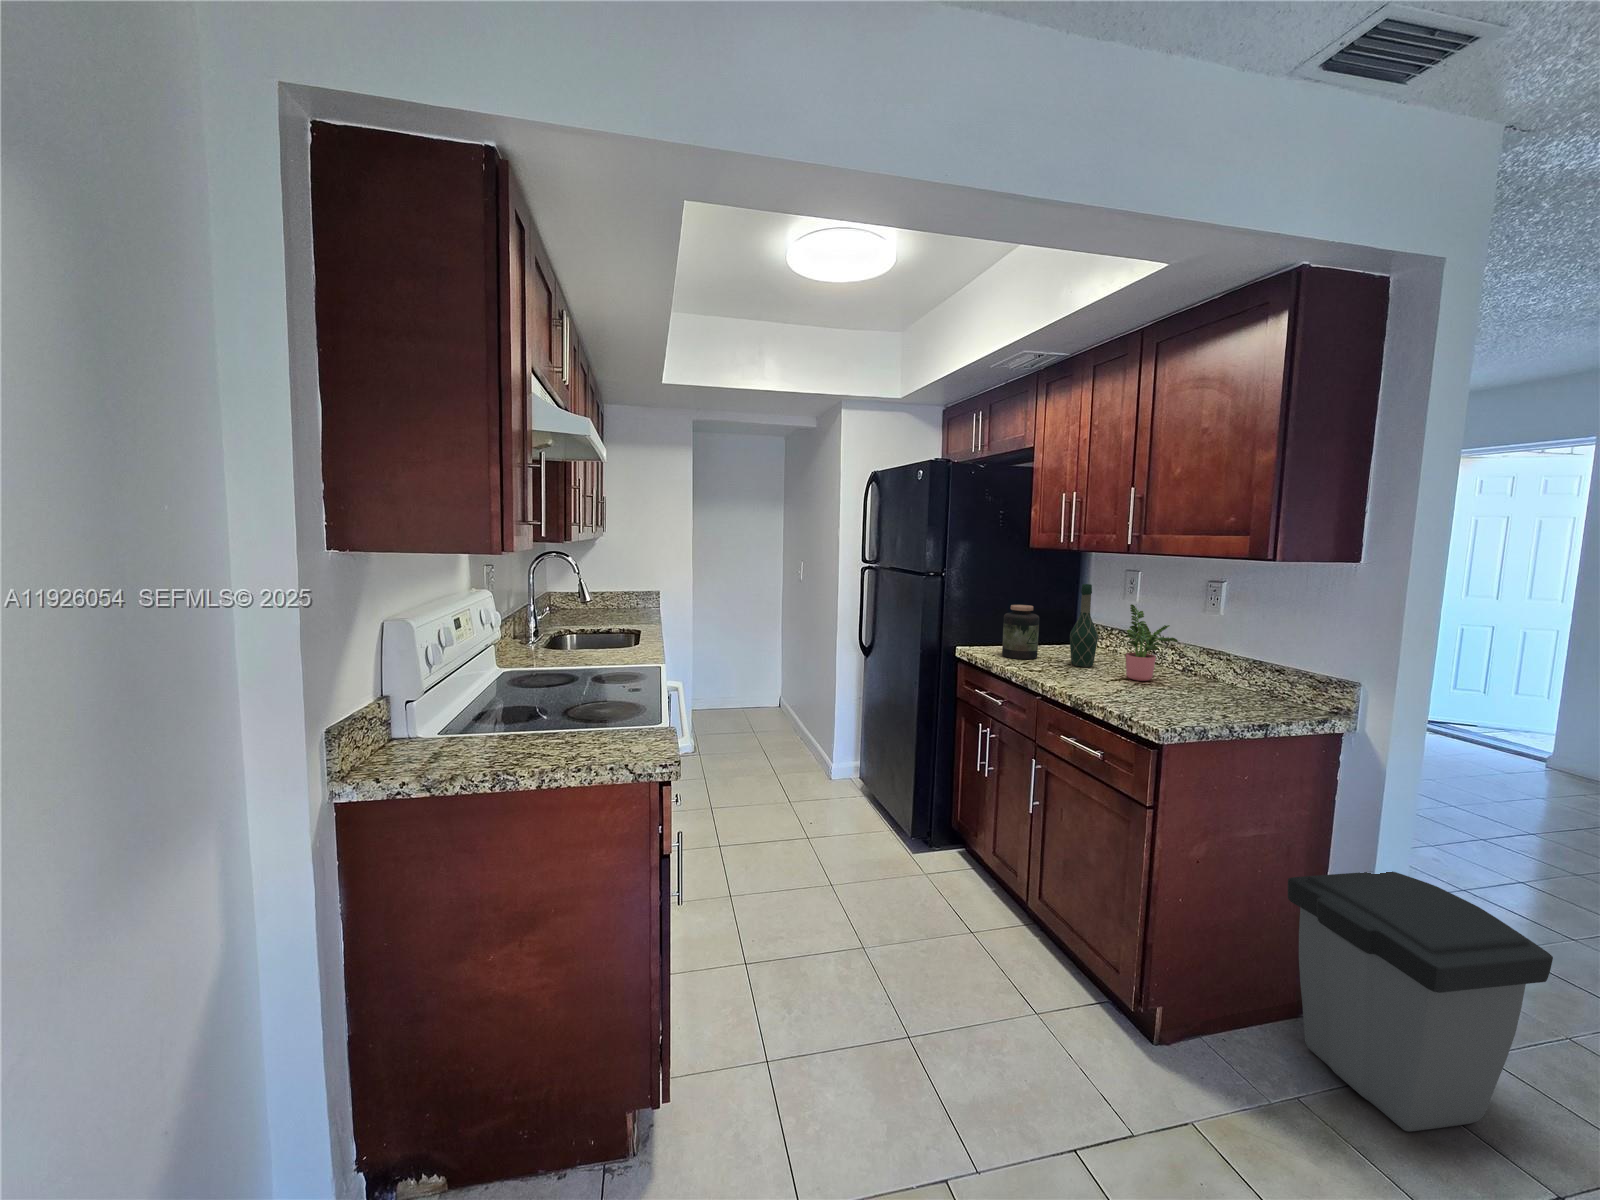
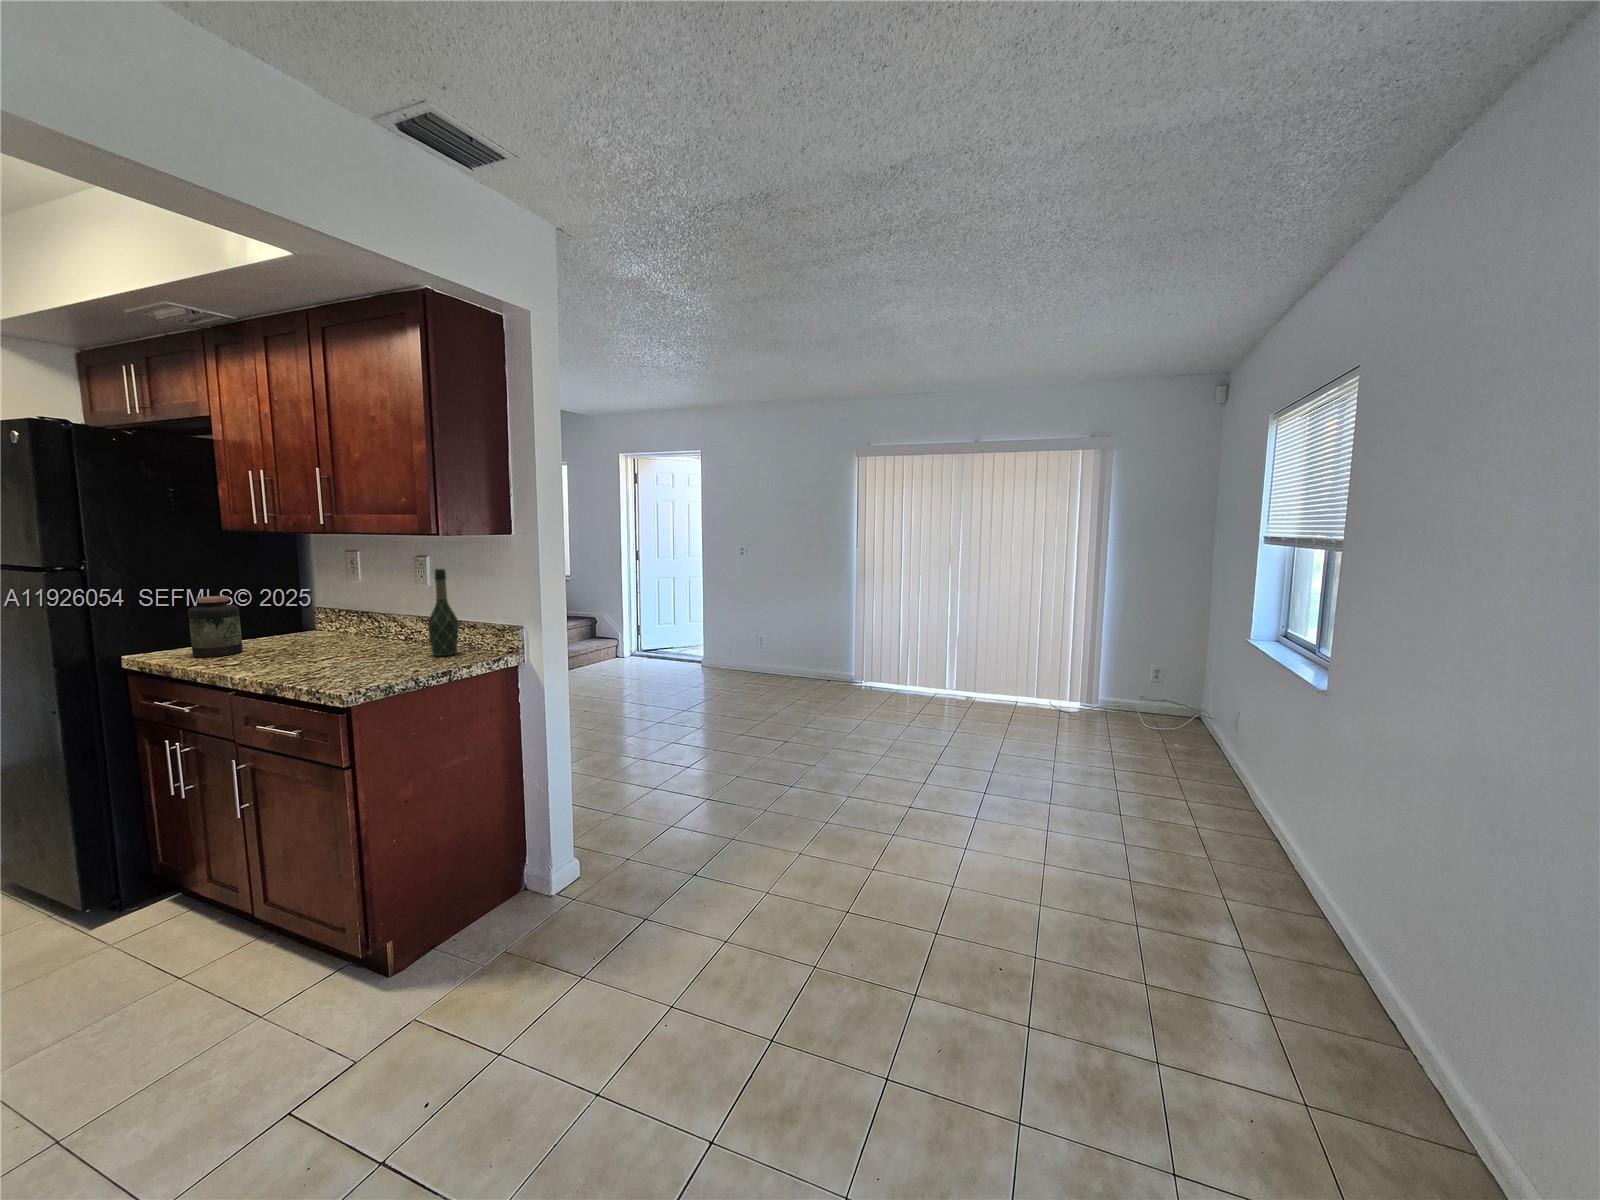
wine bottle: present [1070,584,1098,667] -> present [427,569,459,656]
potted plant: present [1126,604,1178,681] -> none [332,582,389,655]
trash can: present [1288,871,1553,1132] -> none [487,758,634,932]

